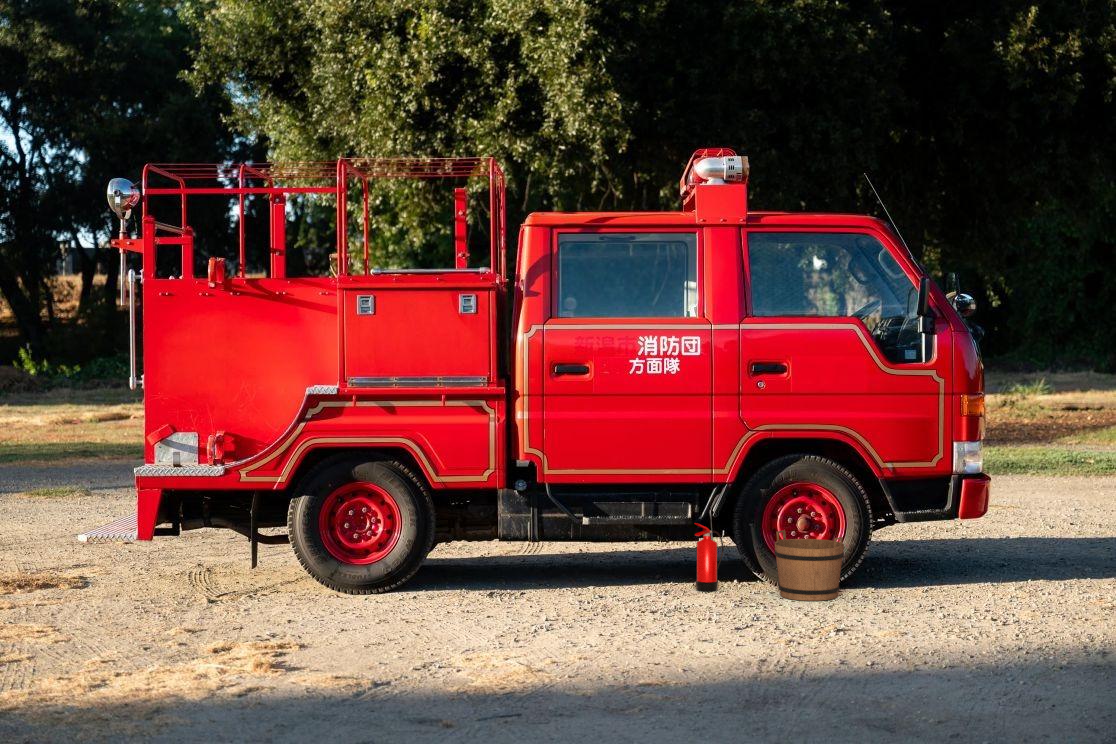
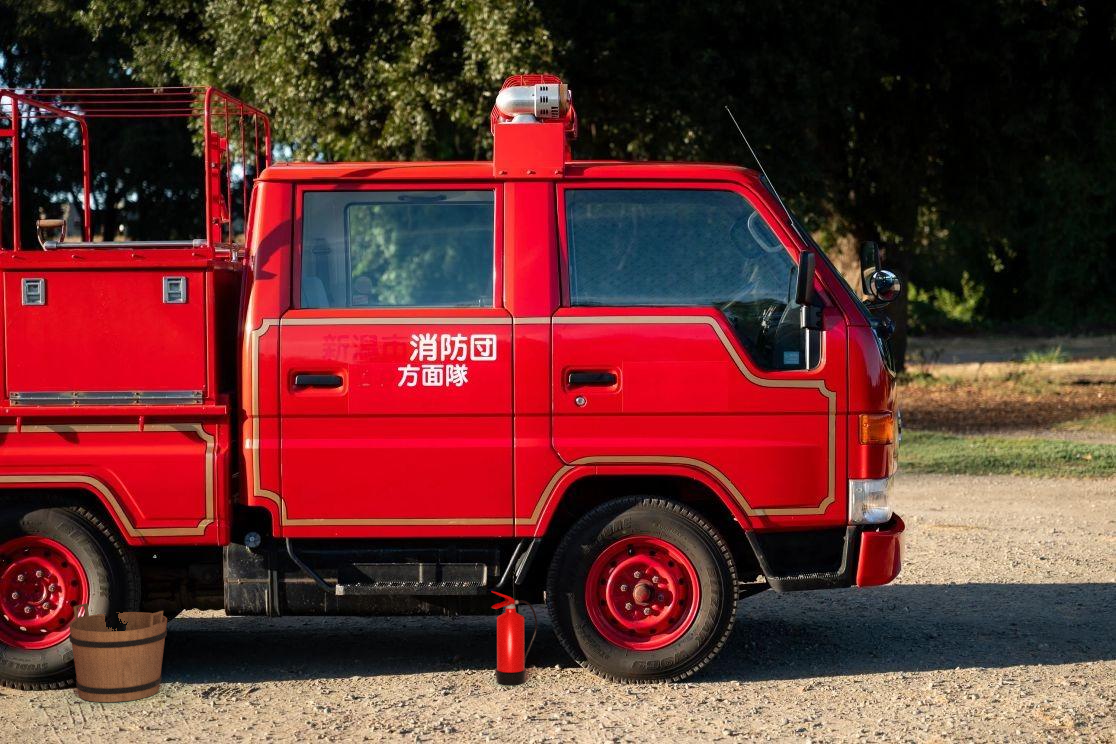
bucket: present [774,530,844,601] -> present [69,603,167,702]

